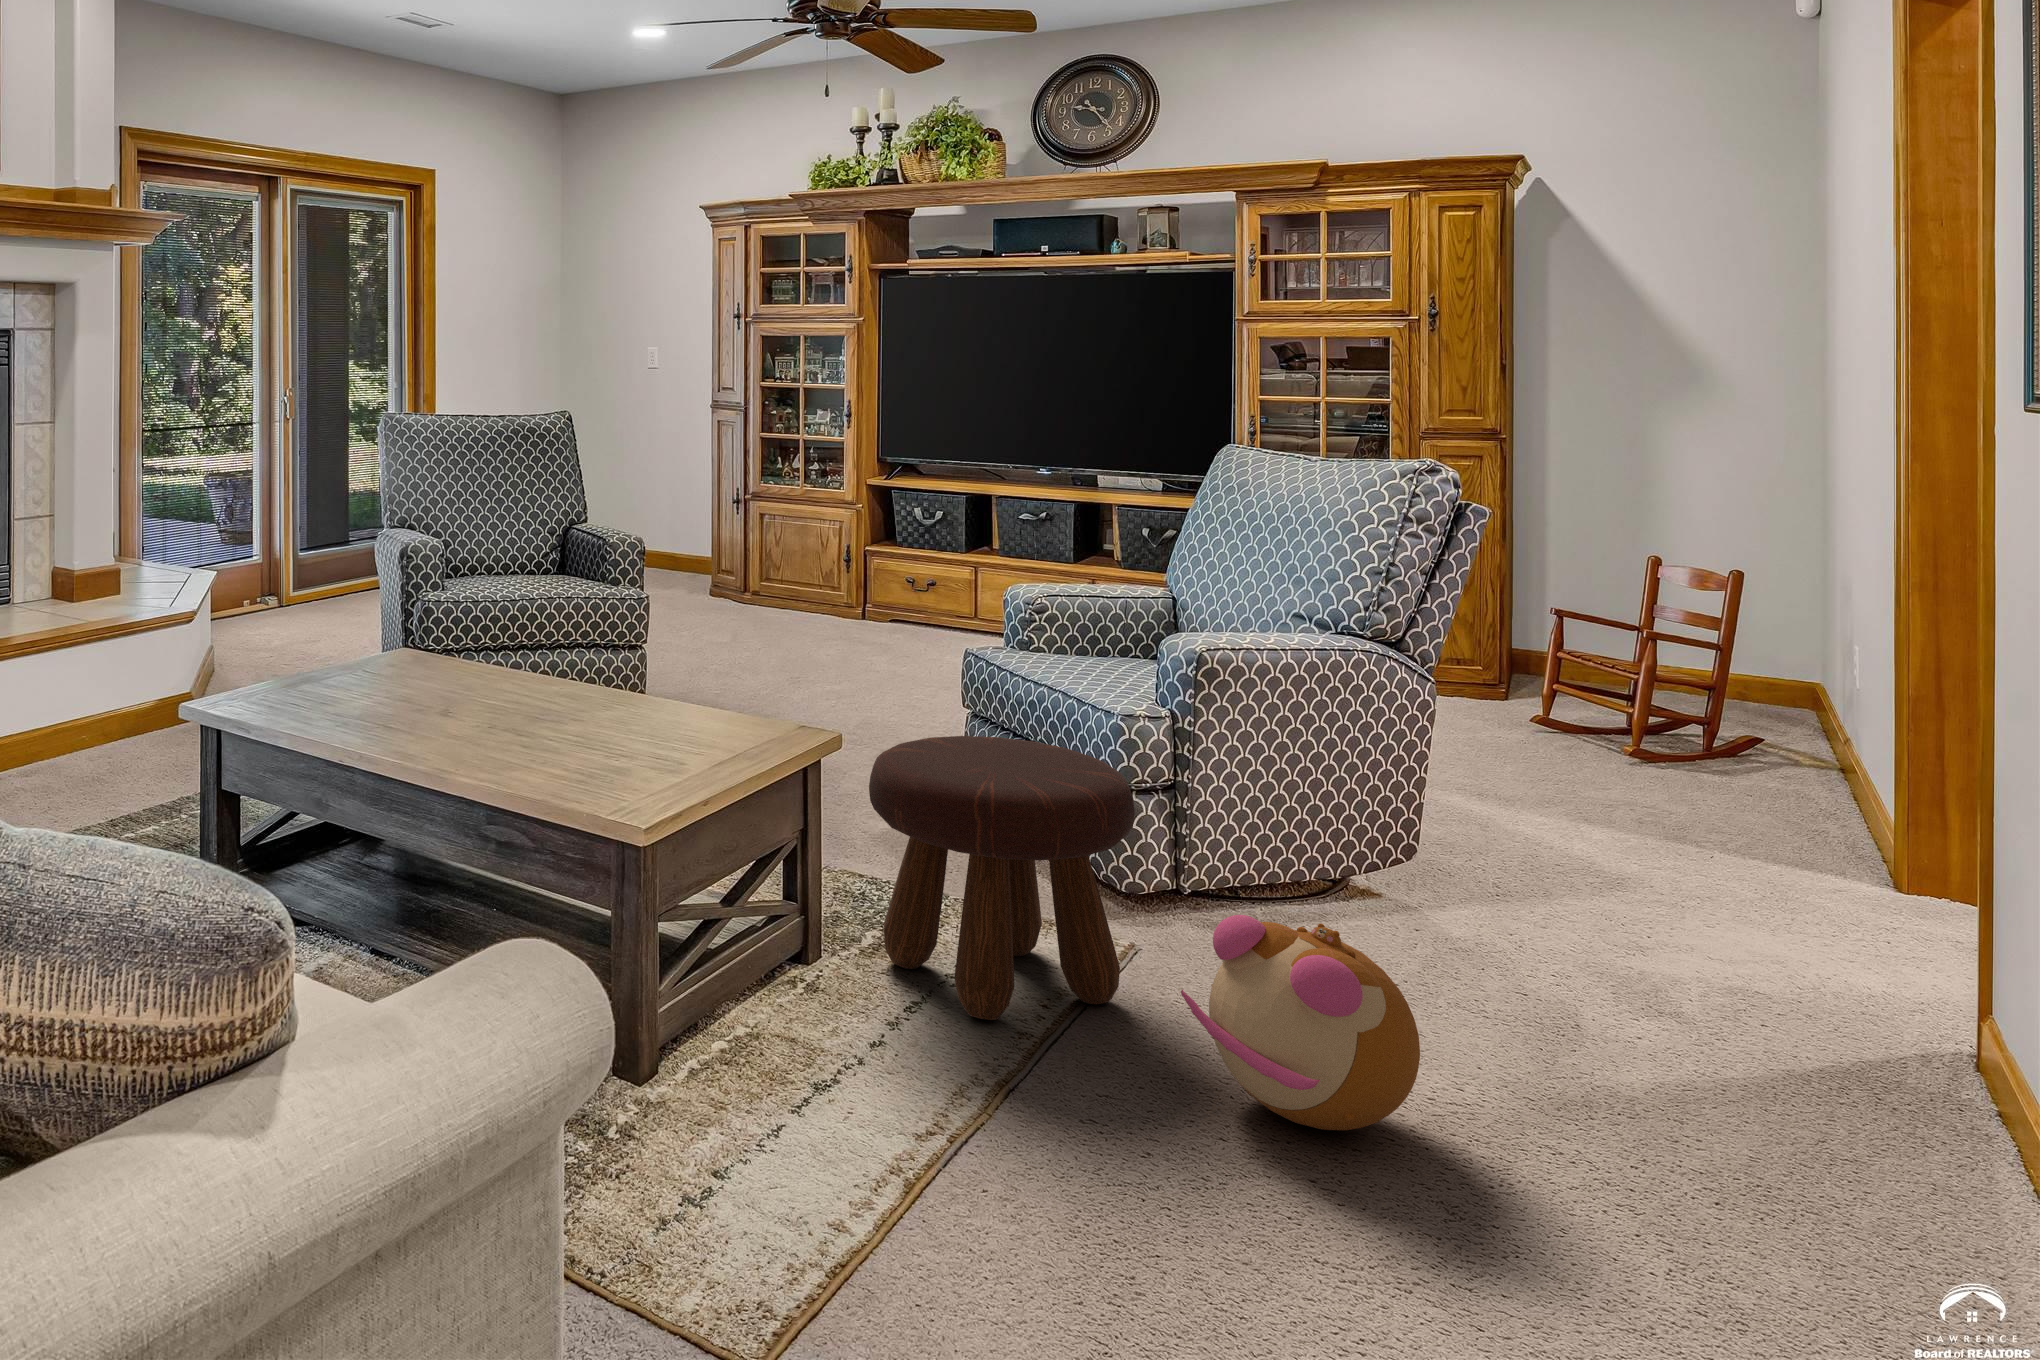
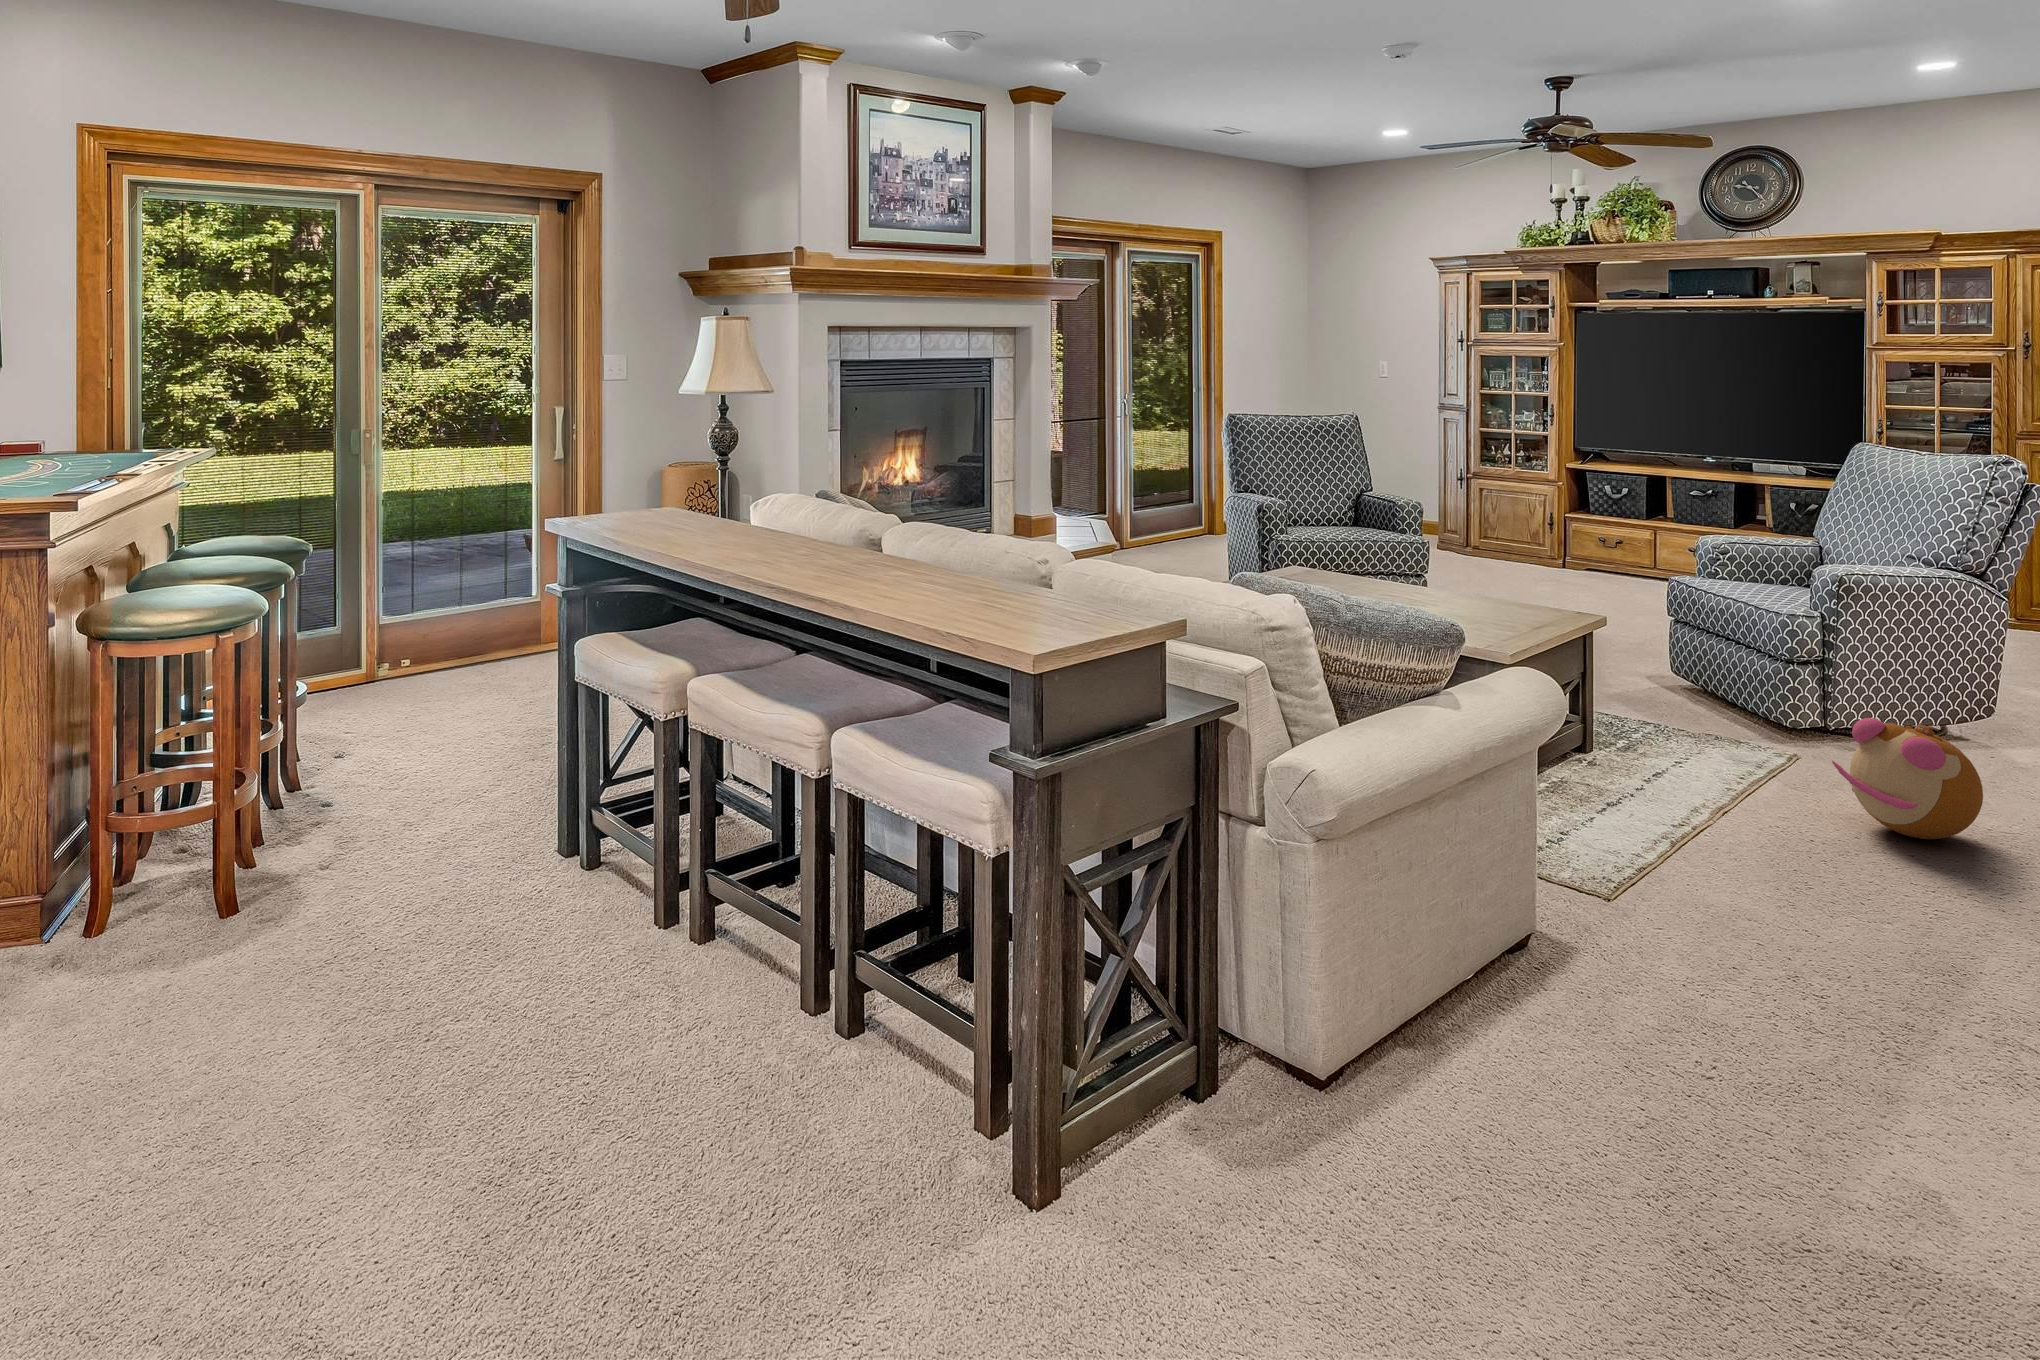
footstool: present [869,736,1135,1020] -> none [1624,622,1800,783]

